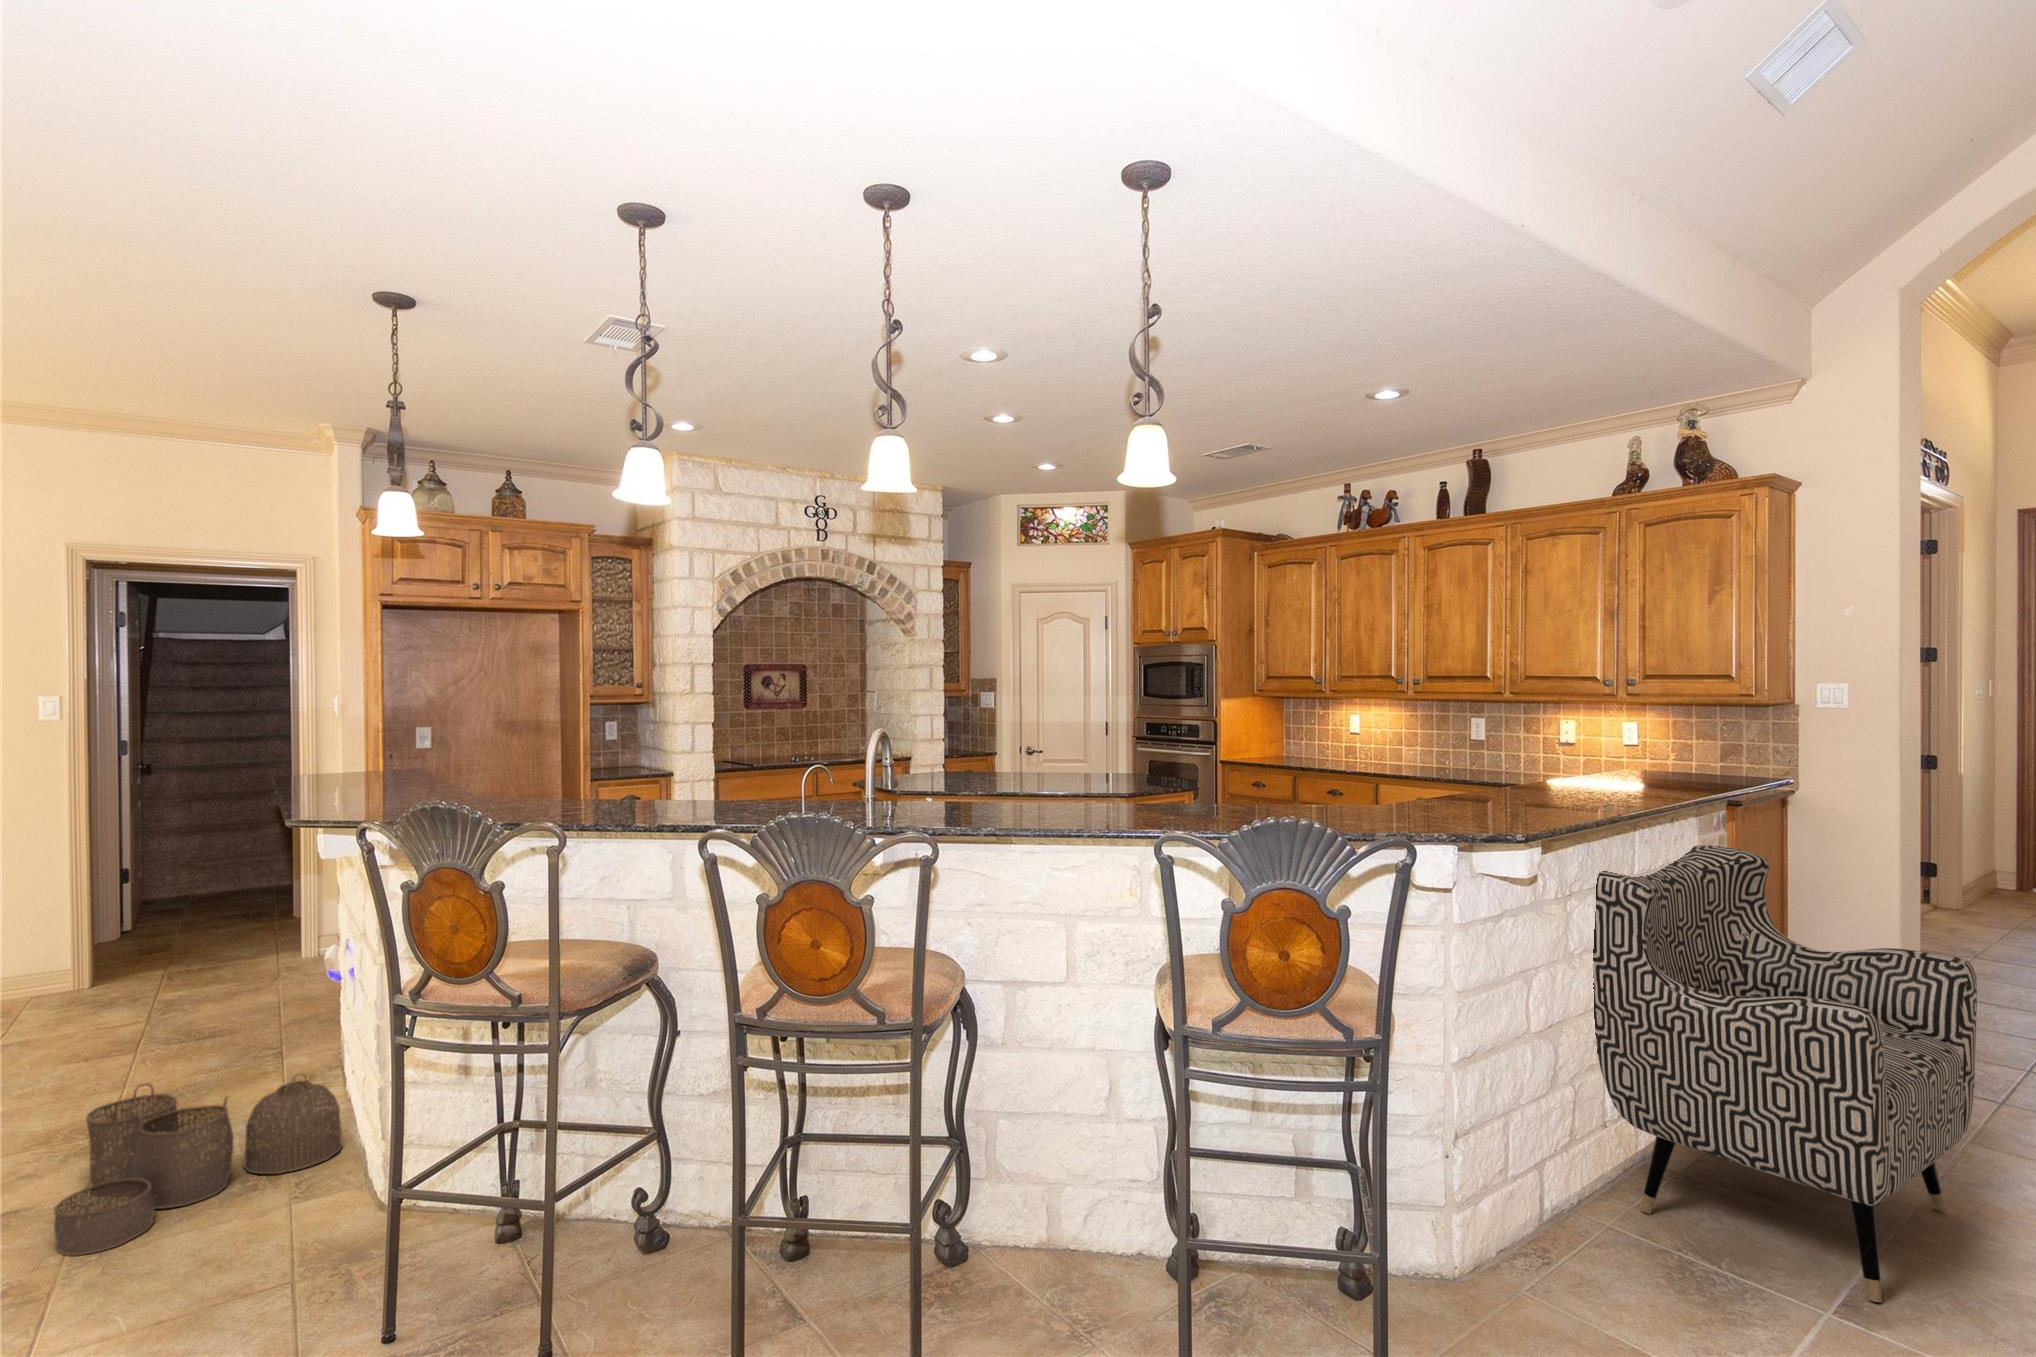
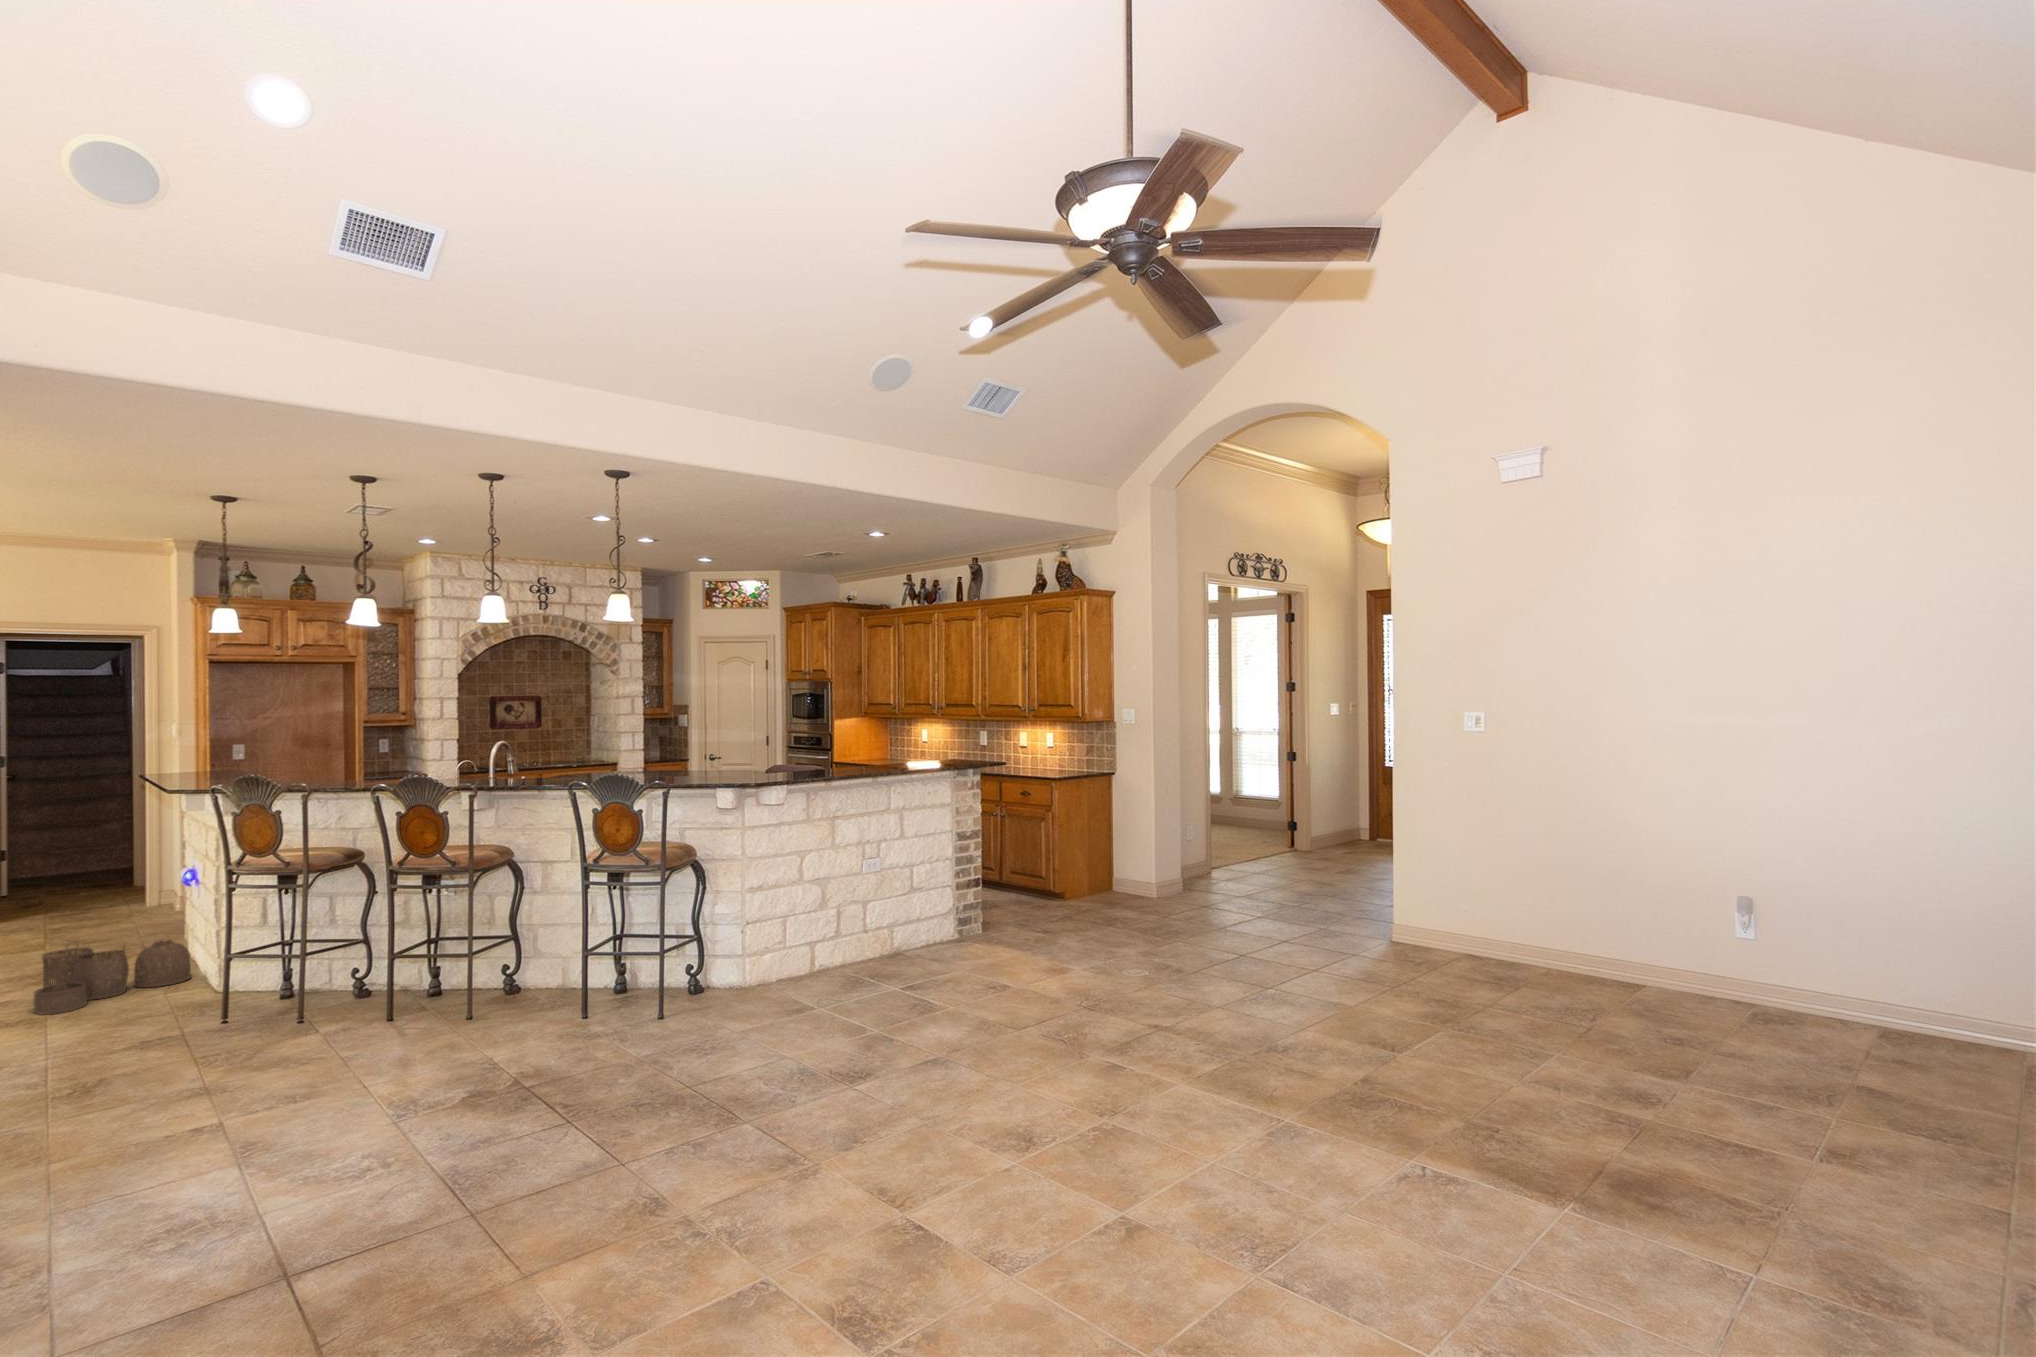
armchair: present [1593,845,1977,1302] -> none [857,795,1038,987]

